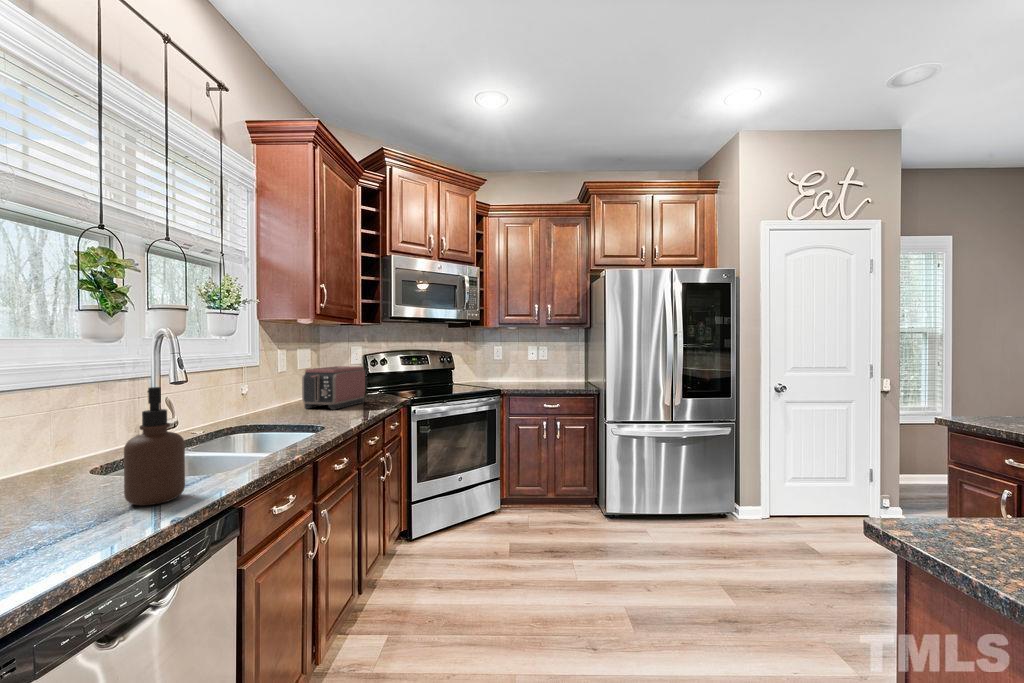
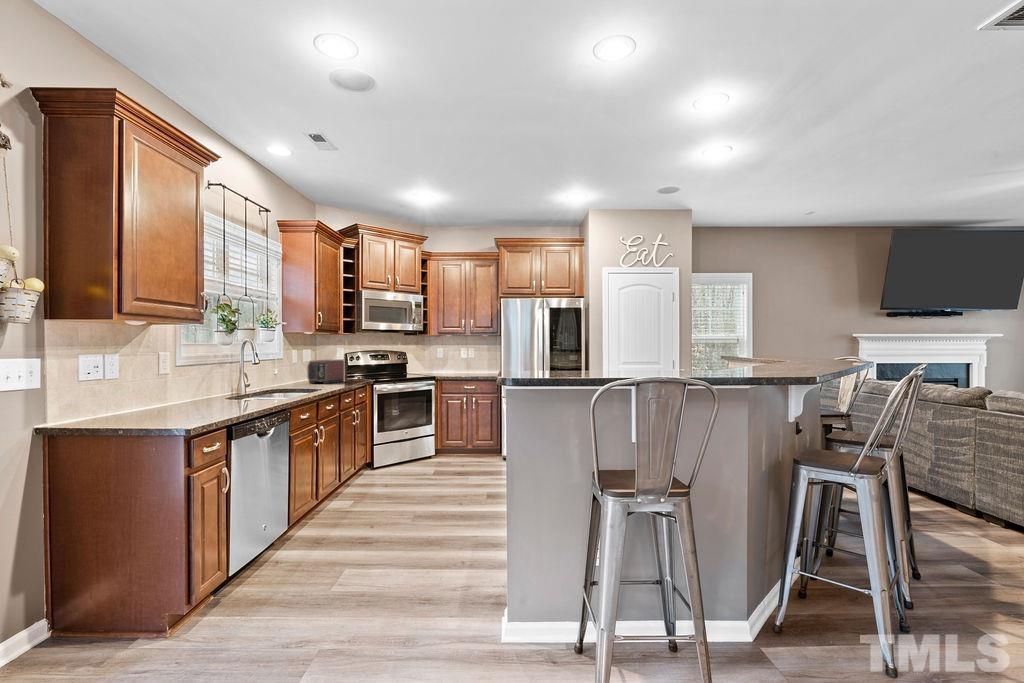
soap dispenser: present [124,387,185,506] -> none [251,362,271,403]

